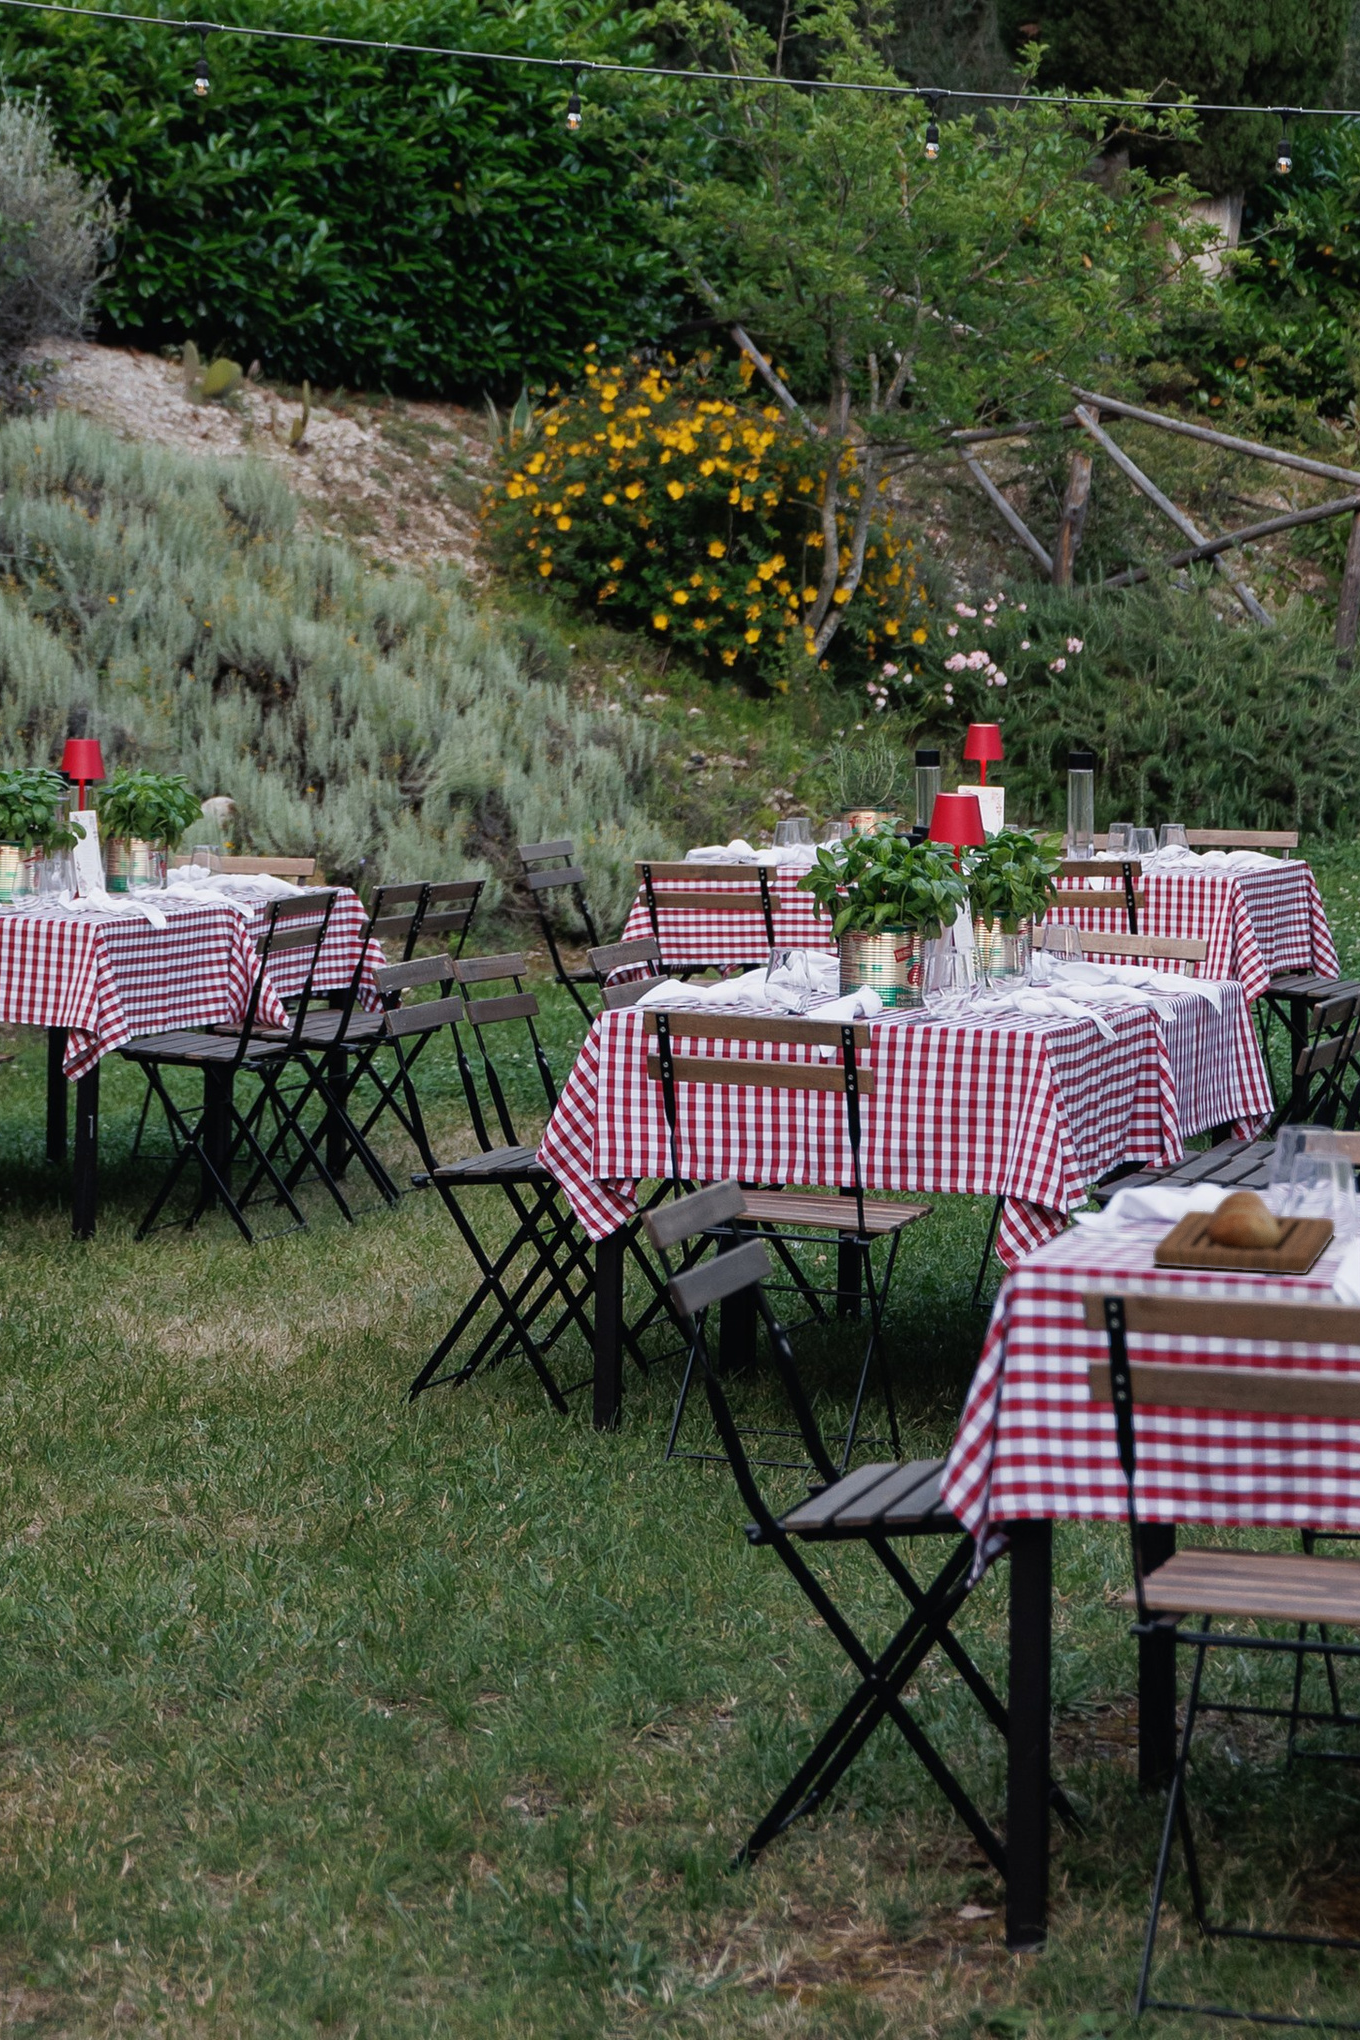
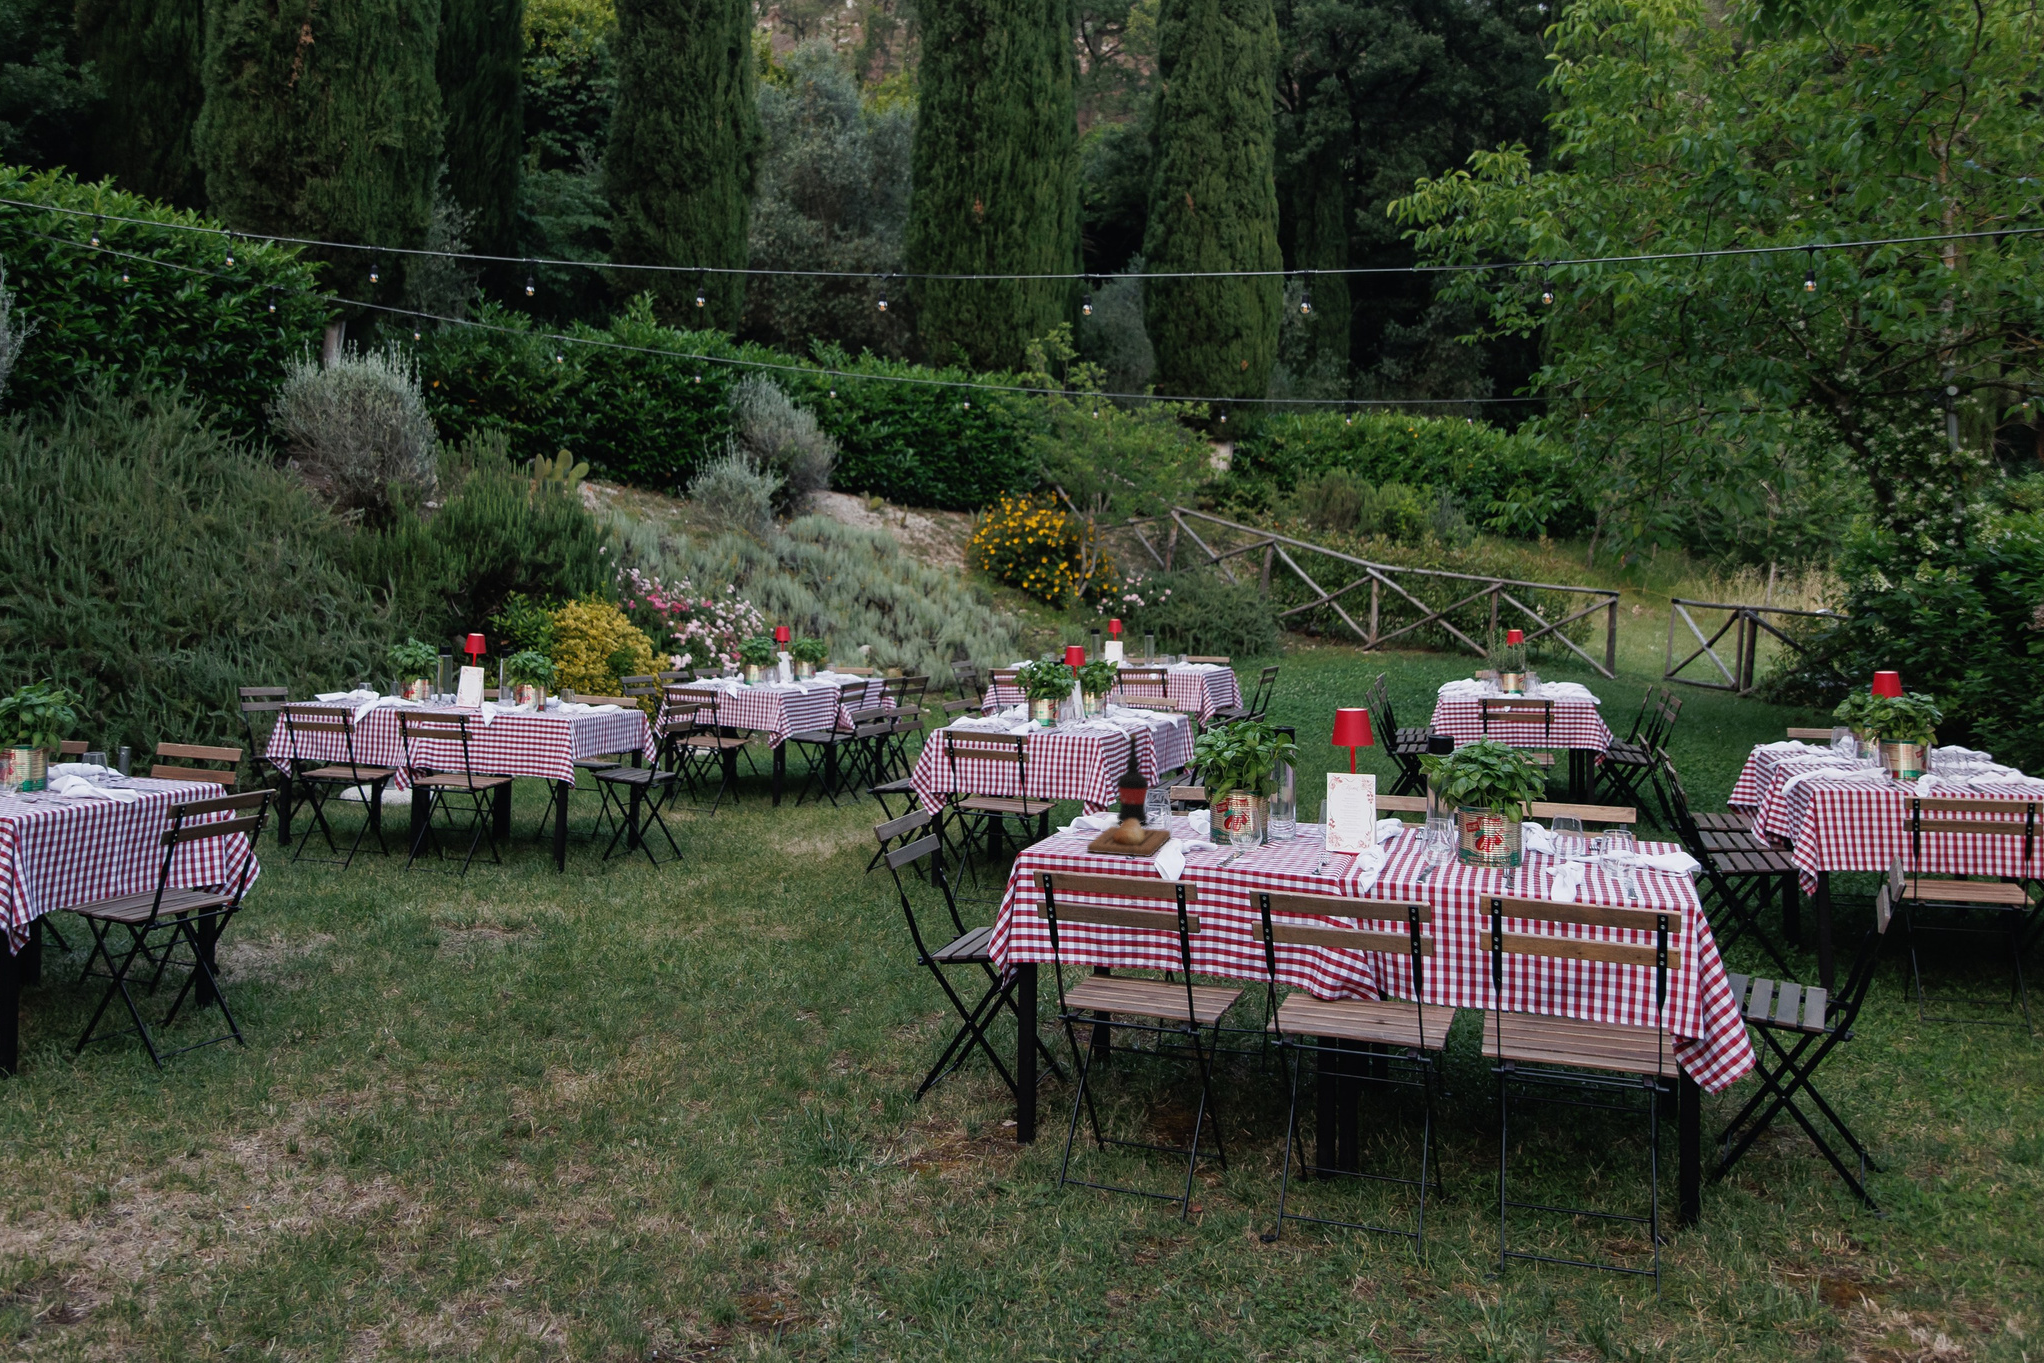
wine bottle: none [1191,991,1266,1208] -> present [1117,734,1148,823]

